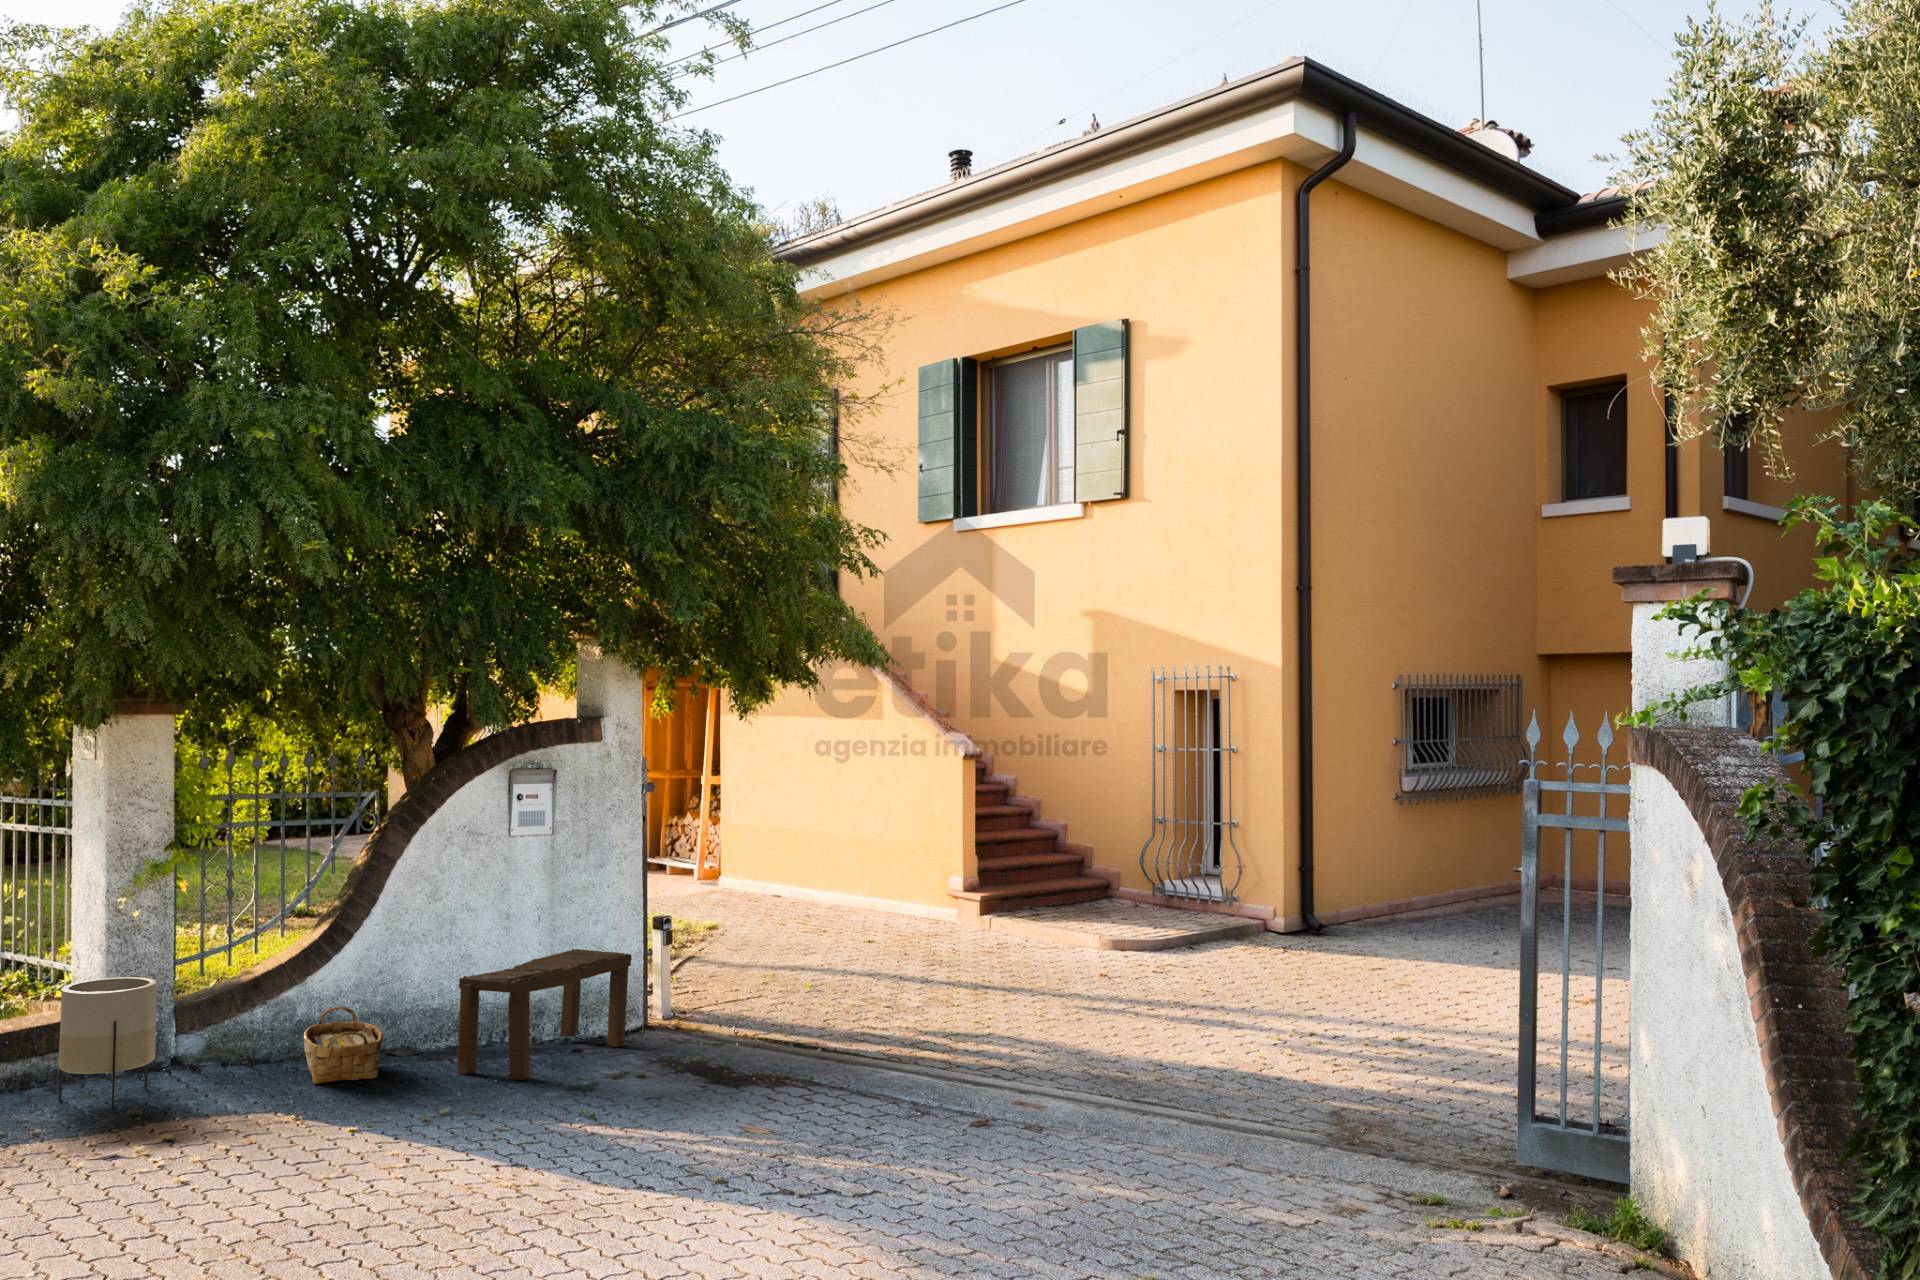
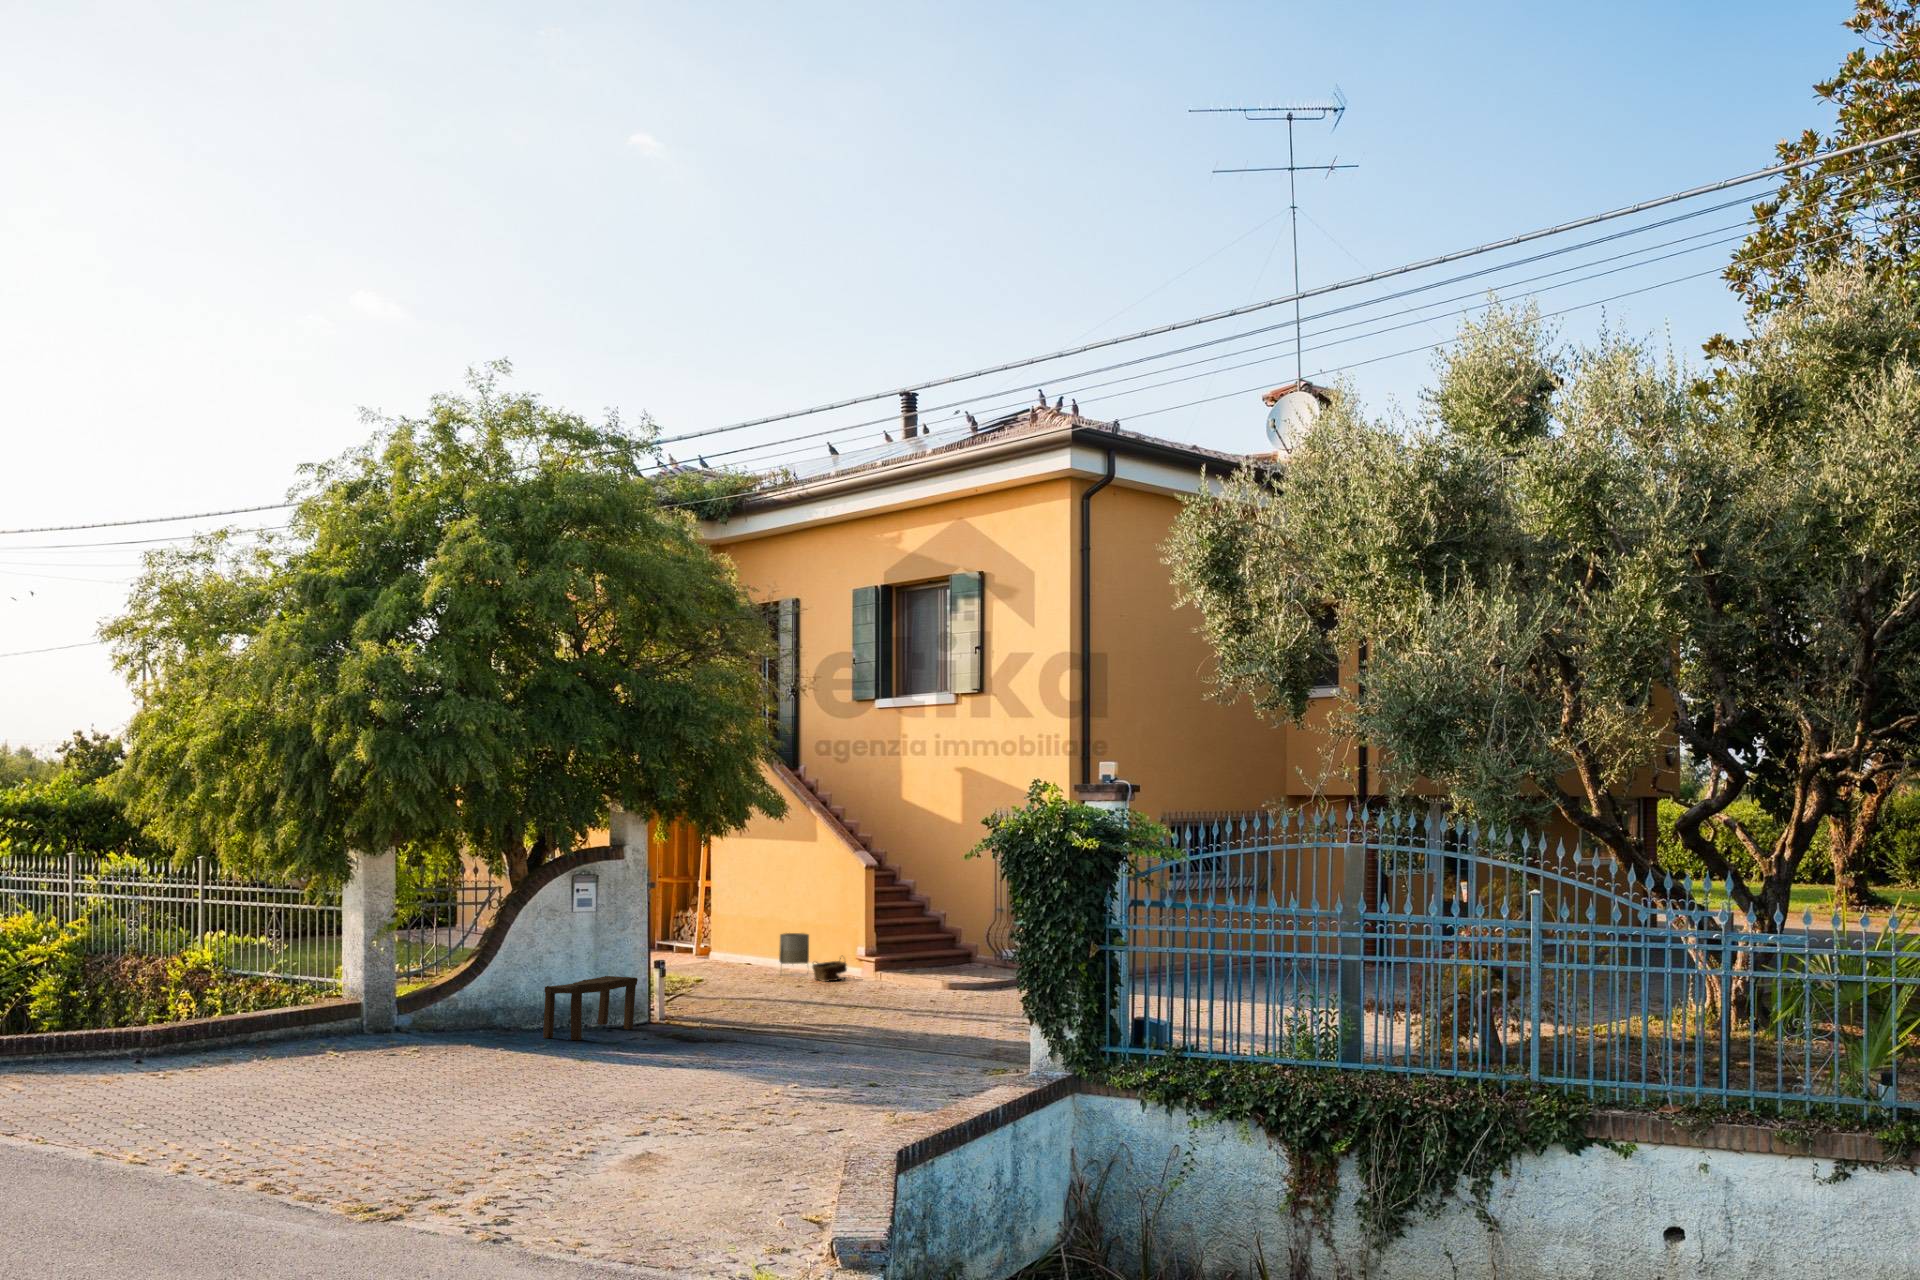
planter: present [59,977,157,1109] -> present [779,933,809,964]
woven basket: present [304,1006,383,1084] -> present [812,958,847,982]

